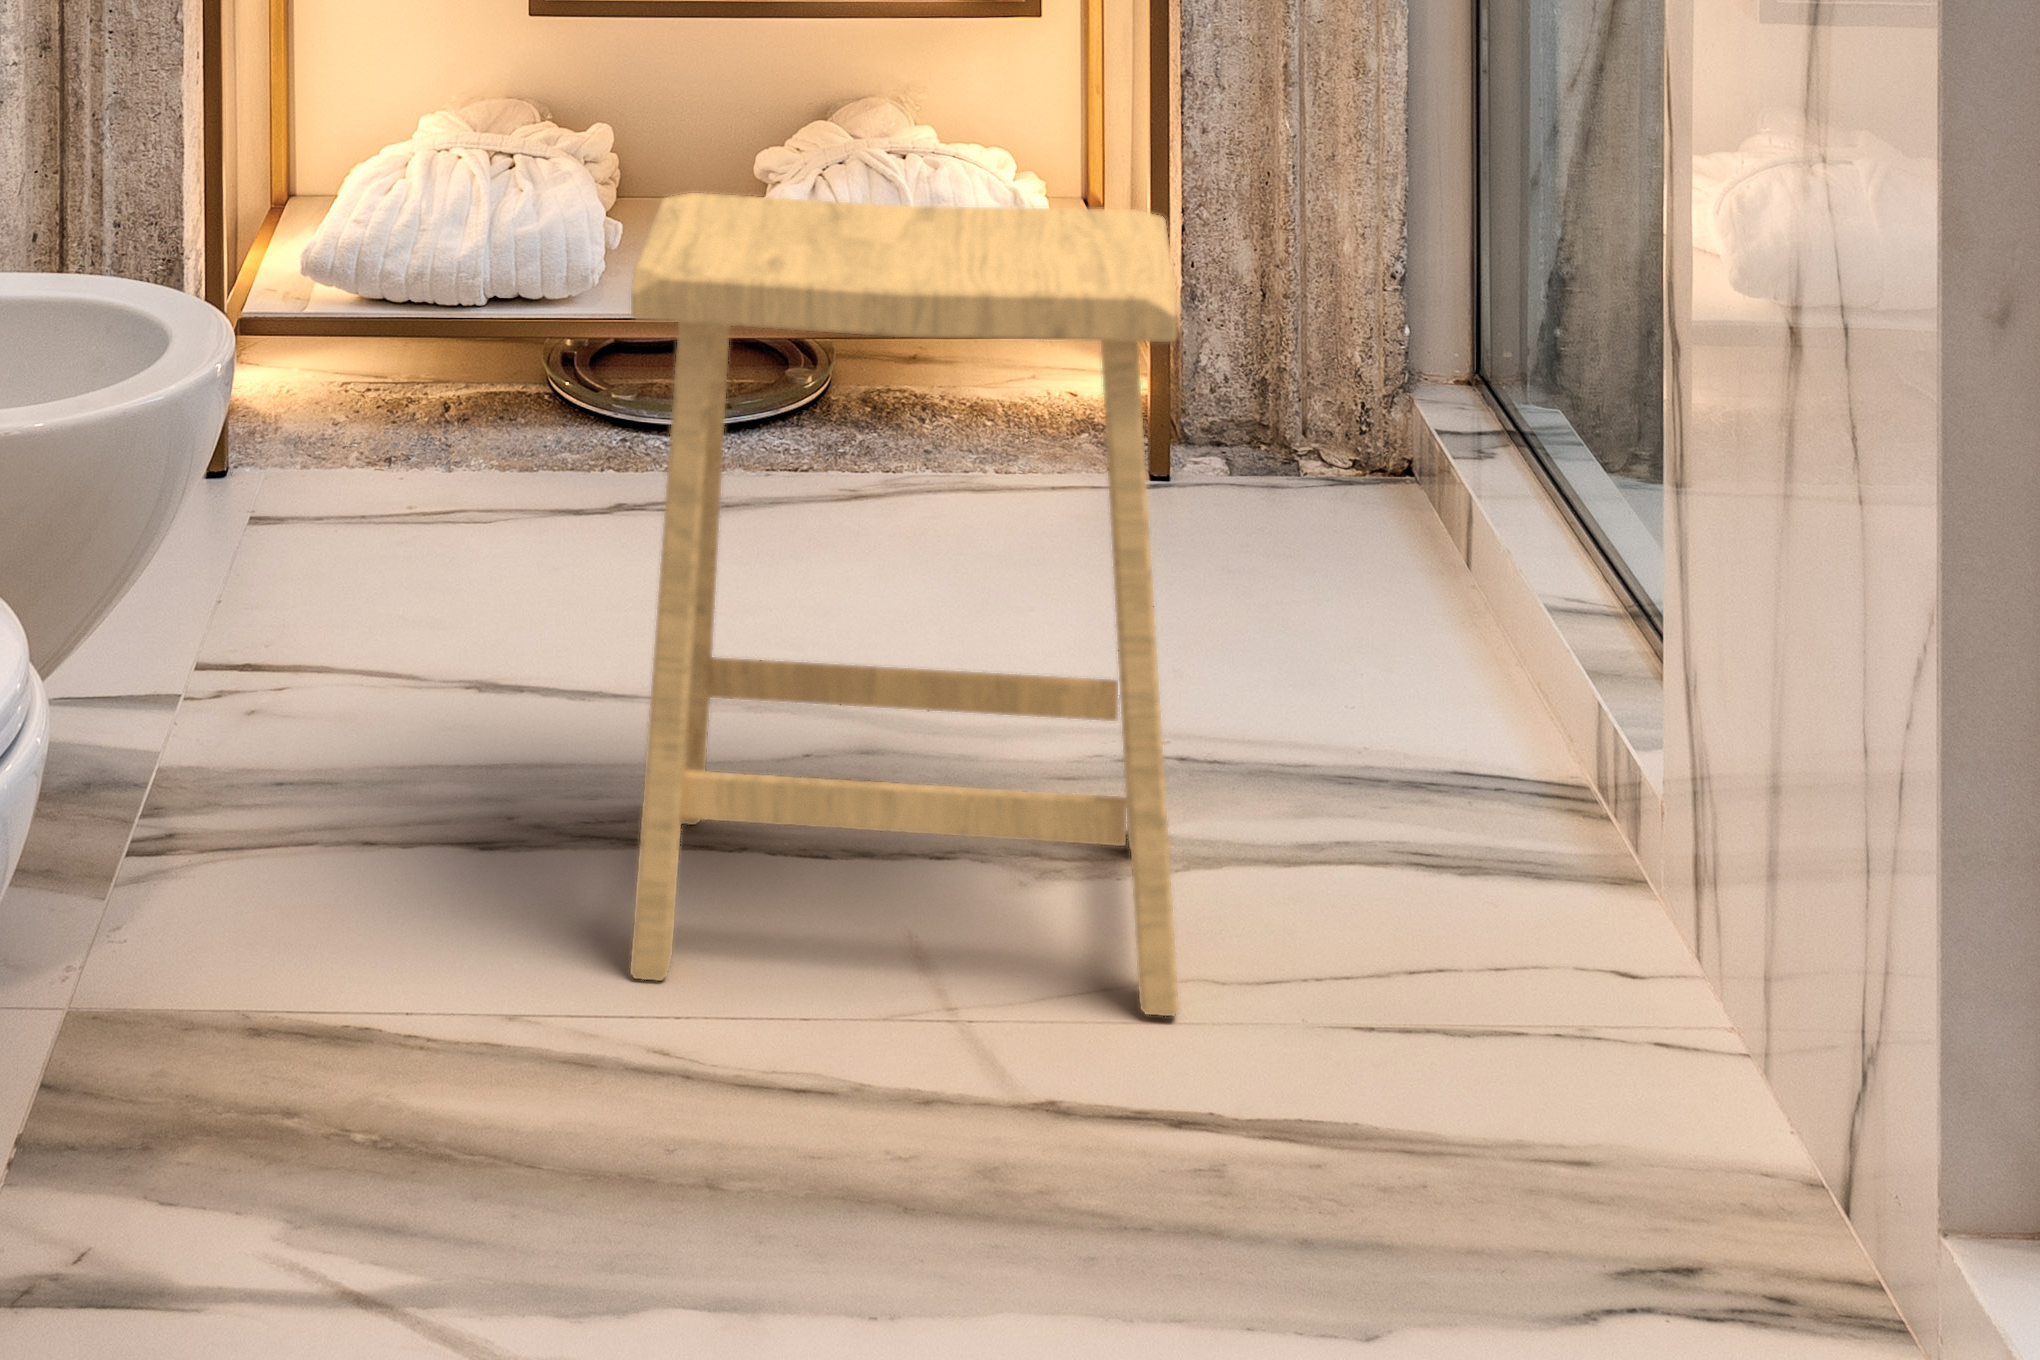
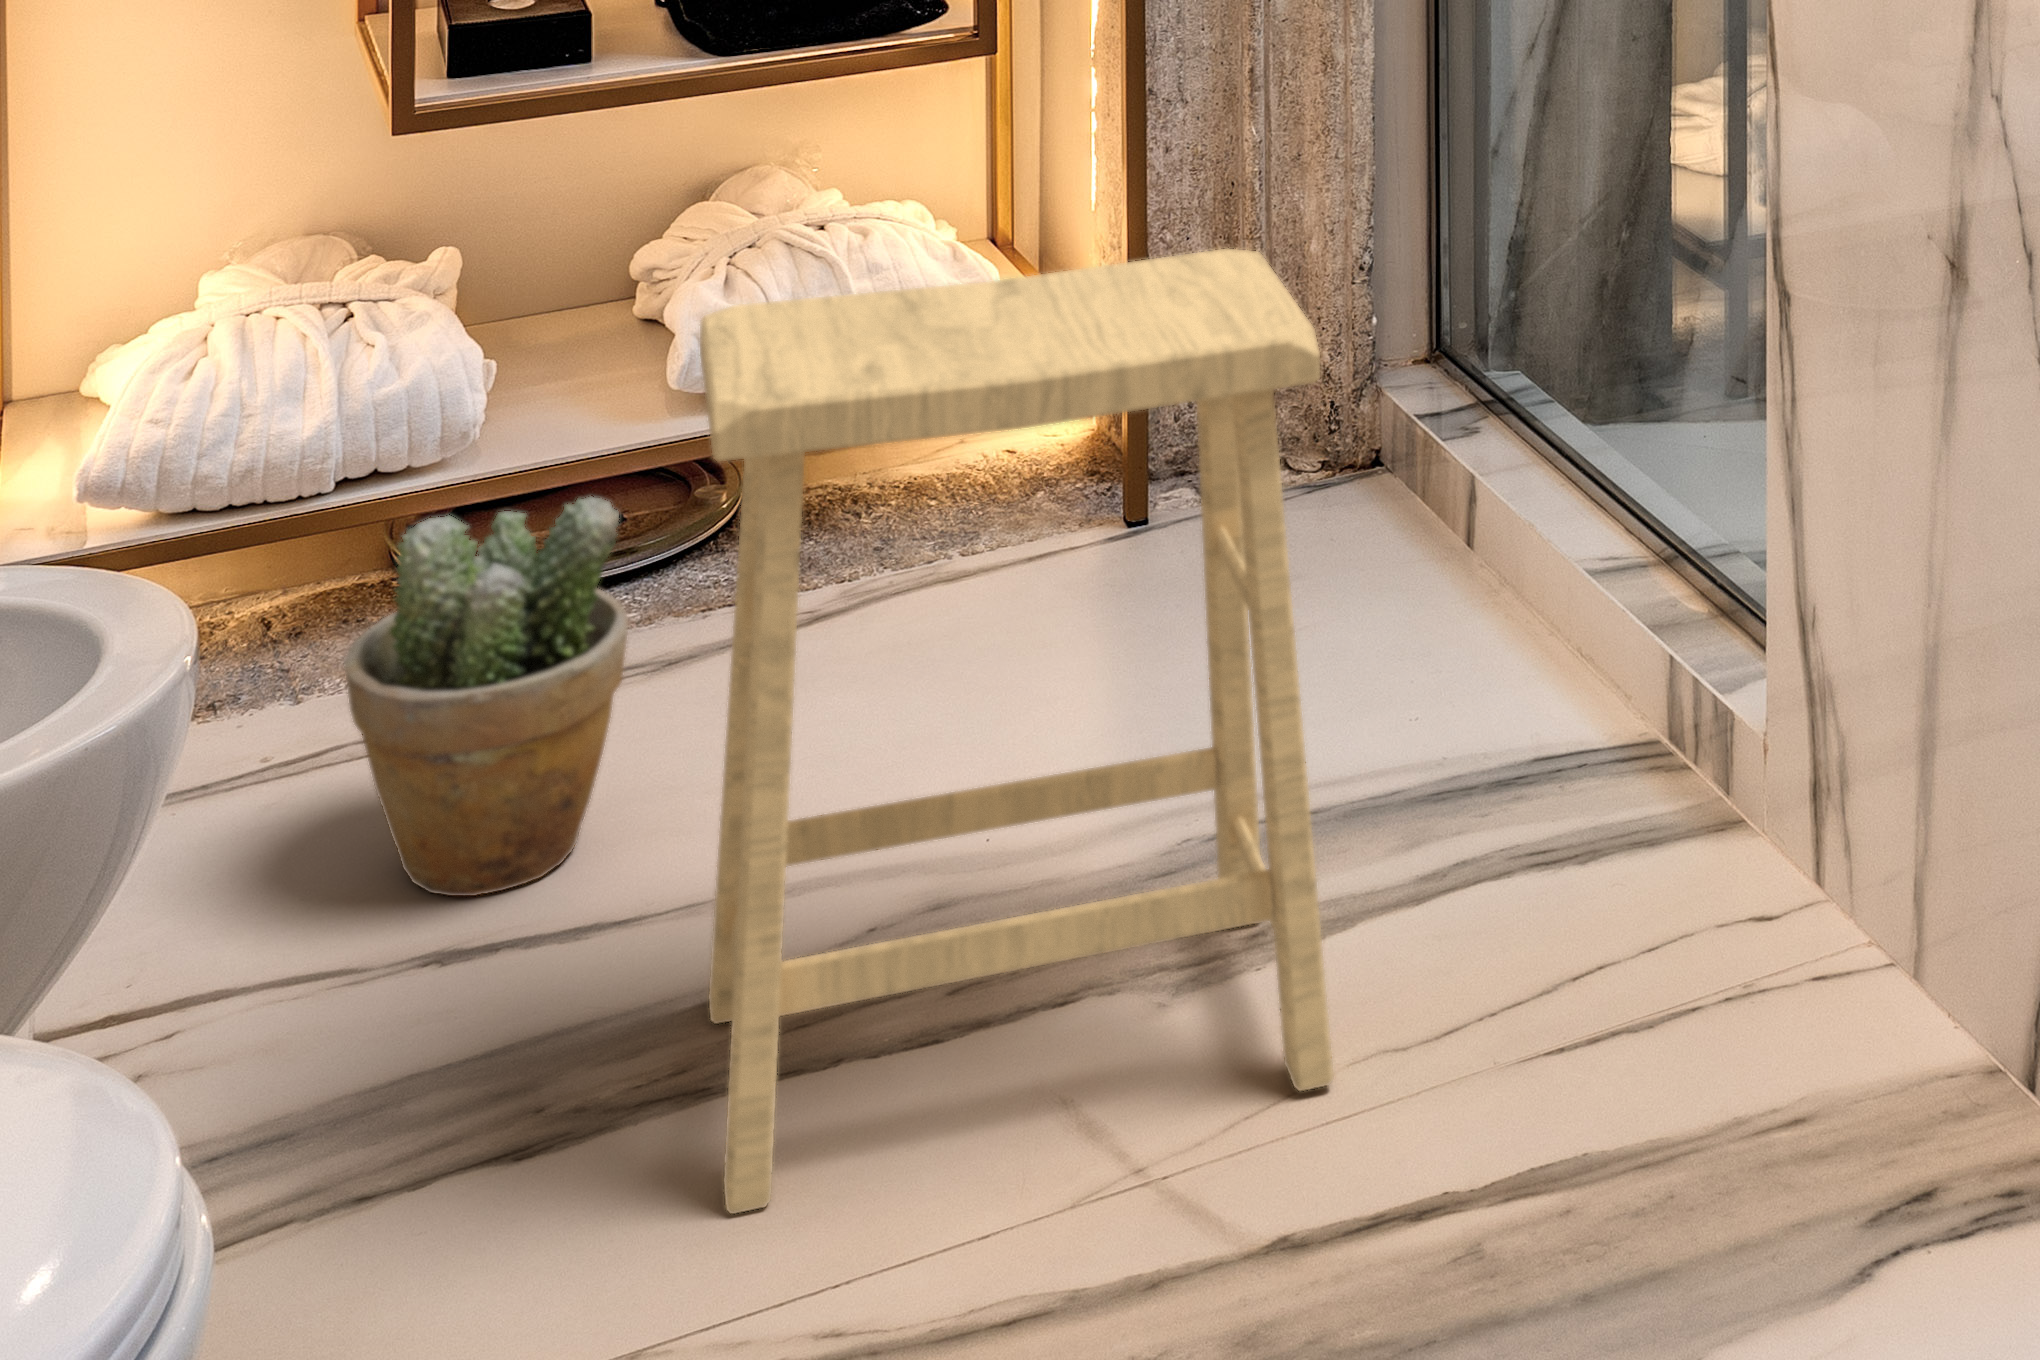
potted plant: none [427,345,652,674] -> present [344,497,628,896]

